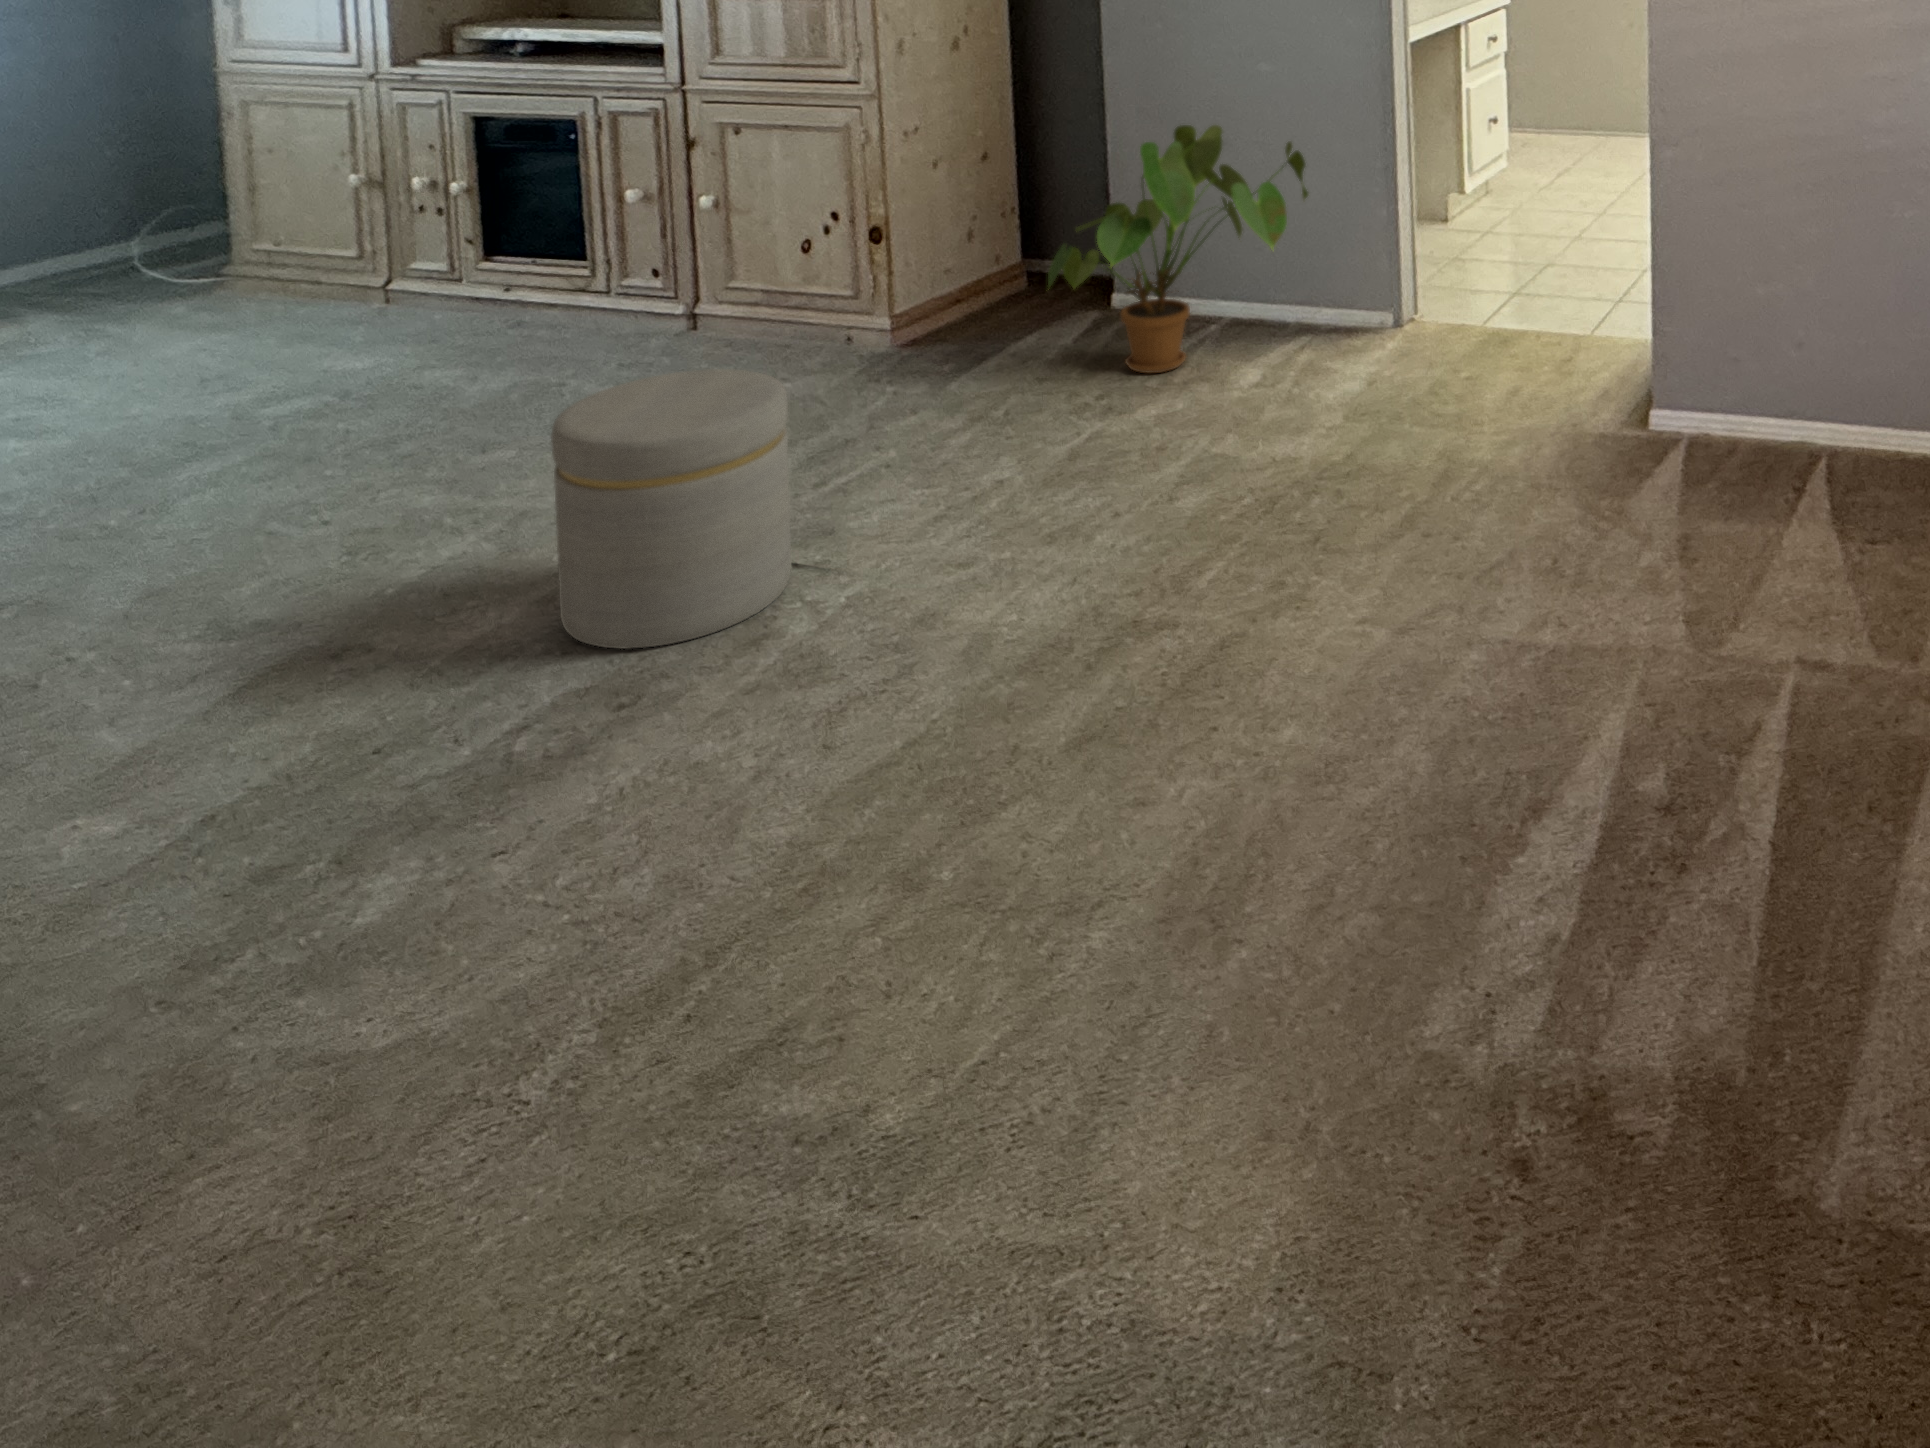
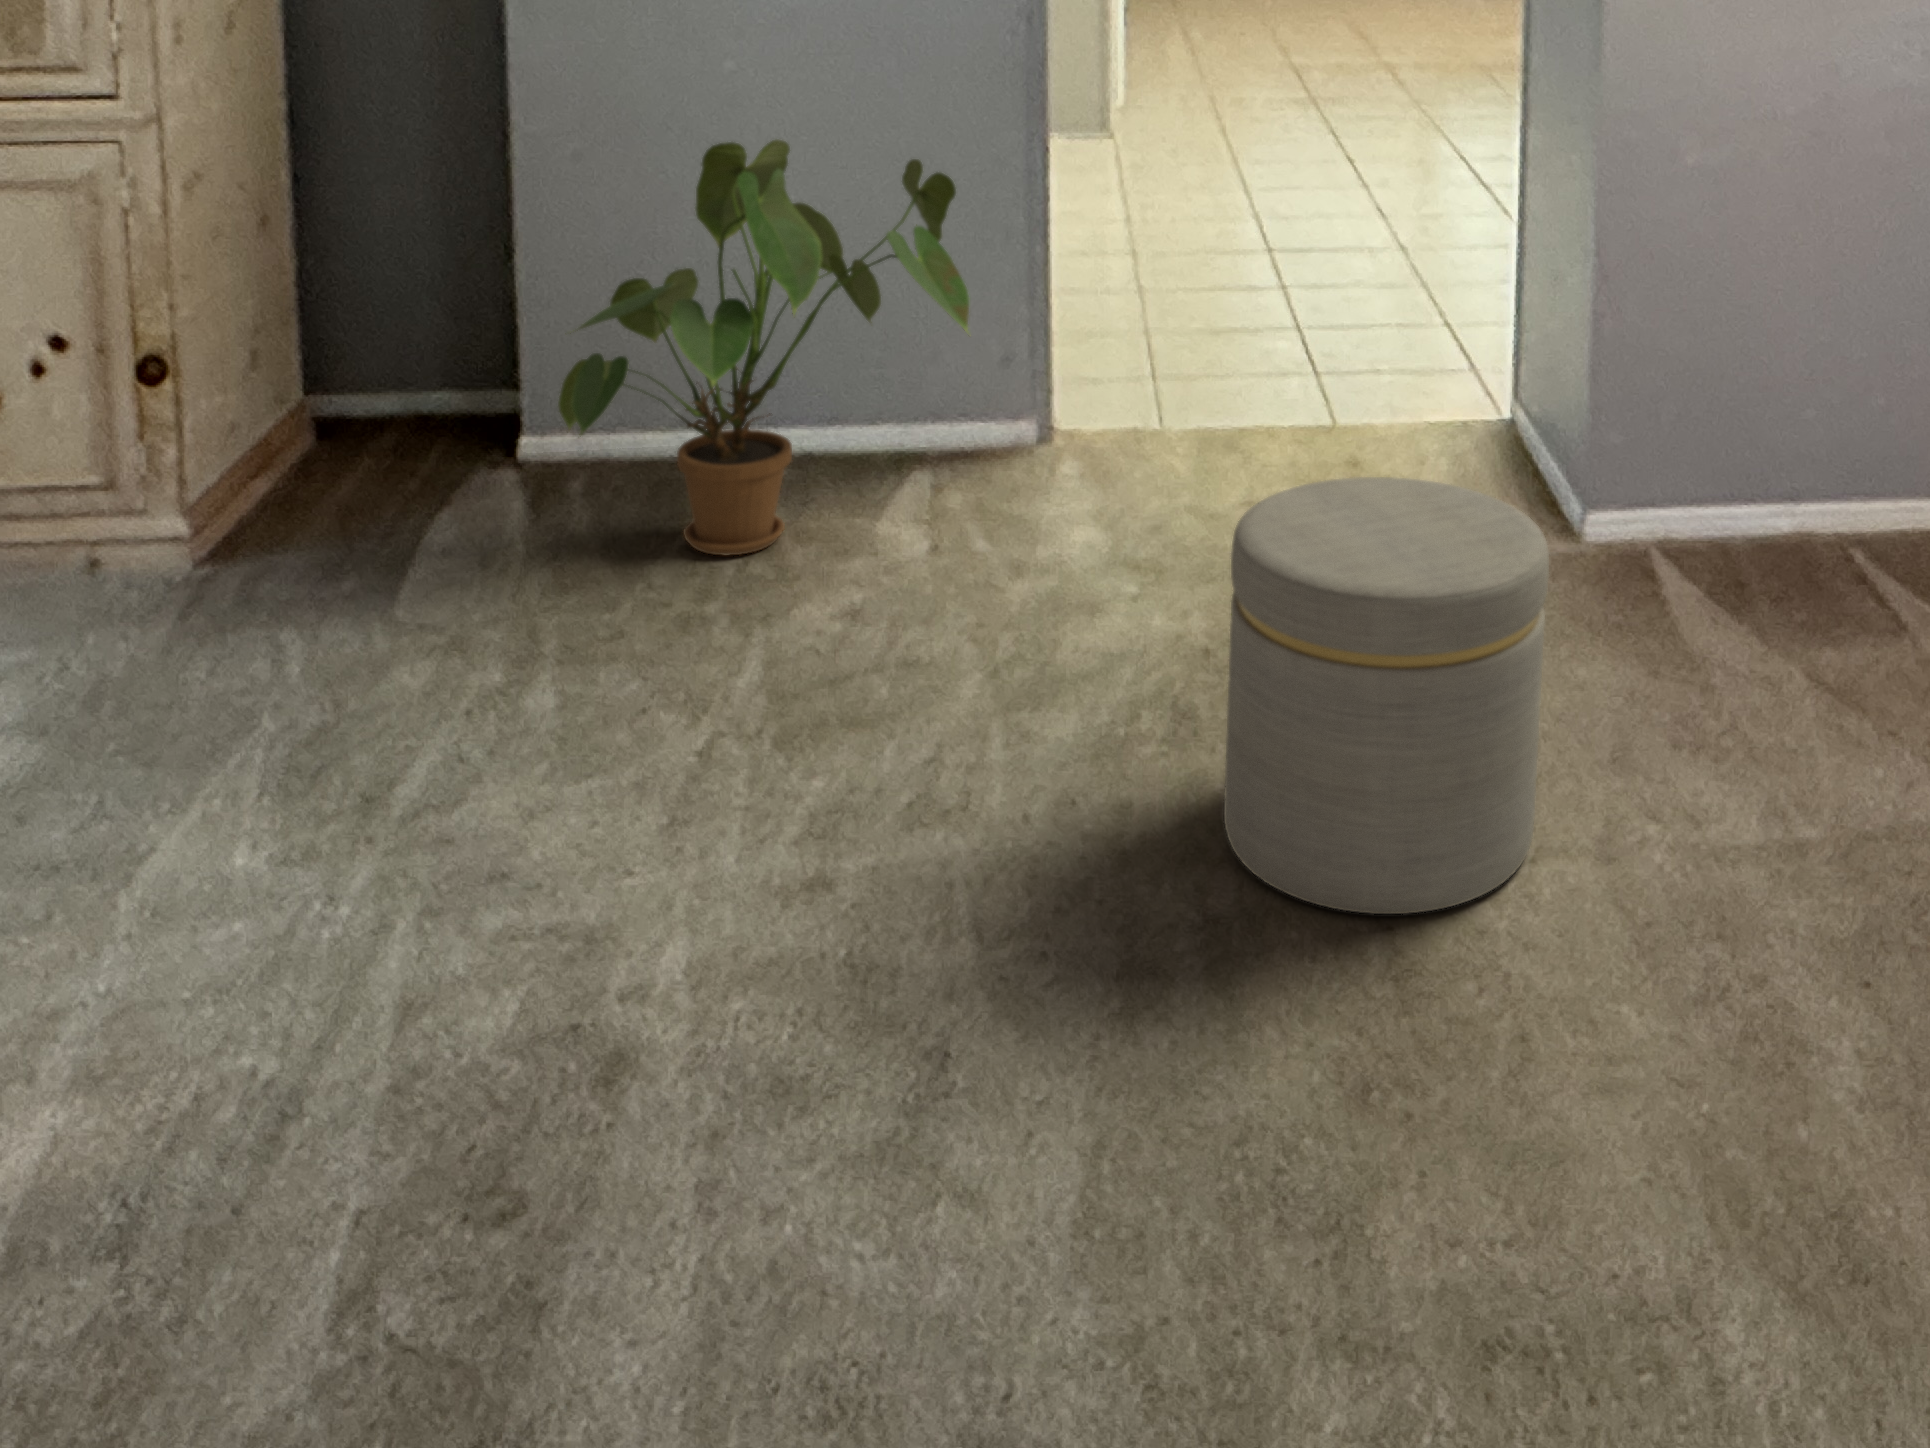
ottoman: present [551,369,791,649] -> present [1224,477,1549,914]

